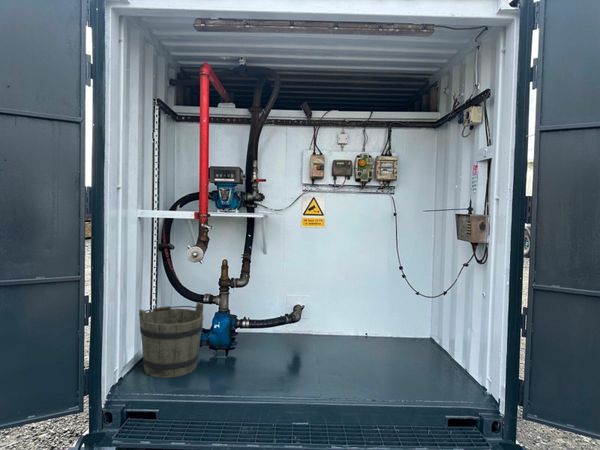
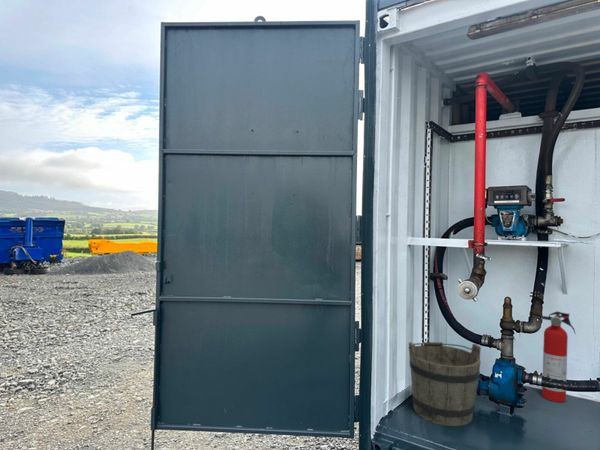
fire extinguisher: none [249,269,271,339] -> present [542,312,575,402]

